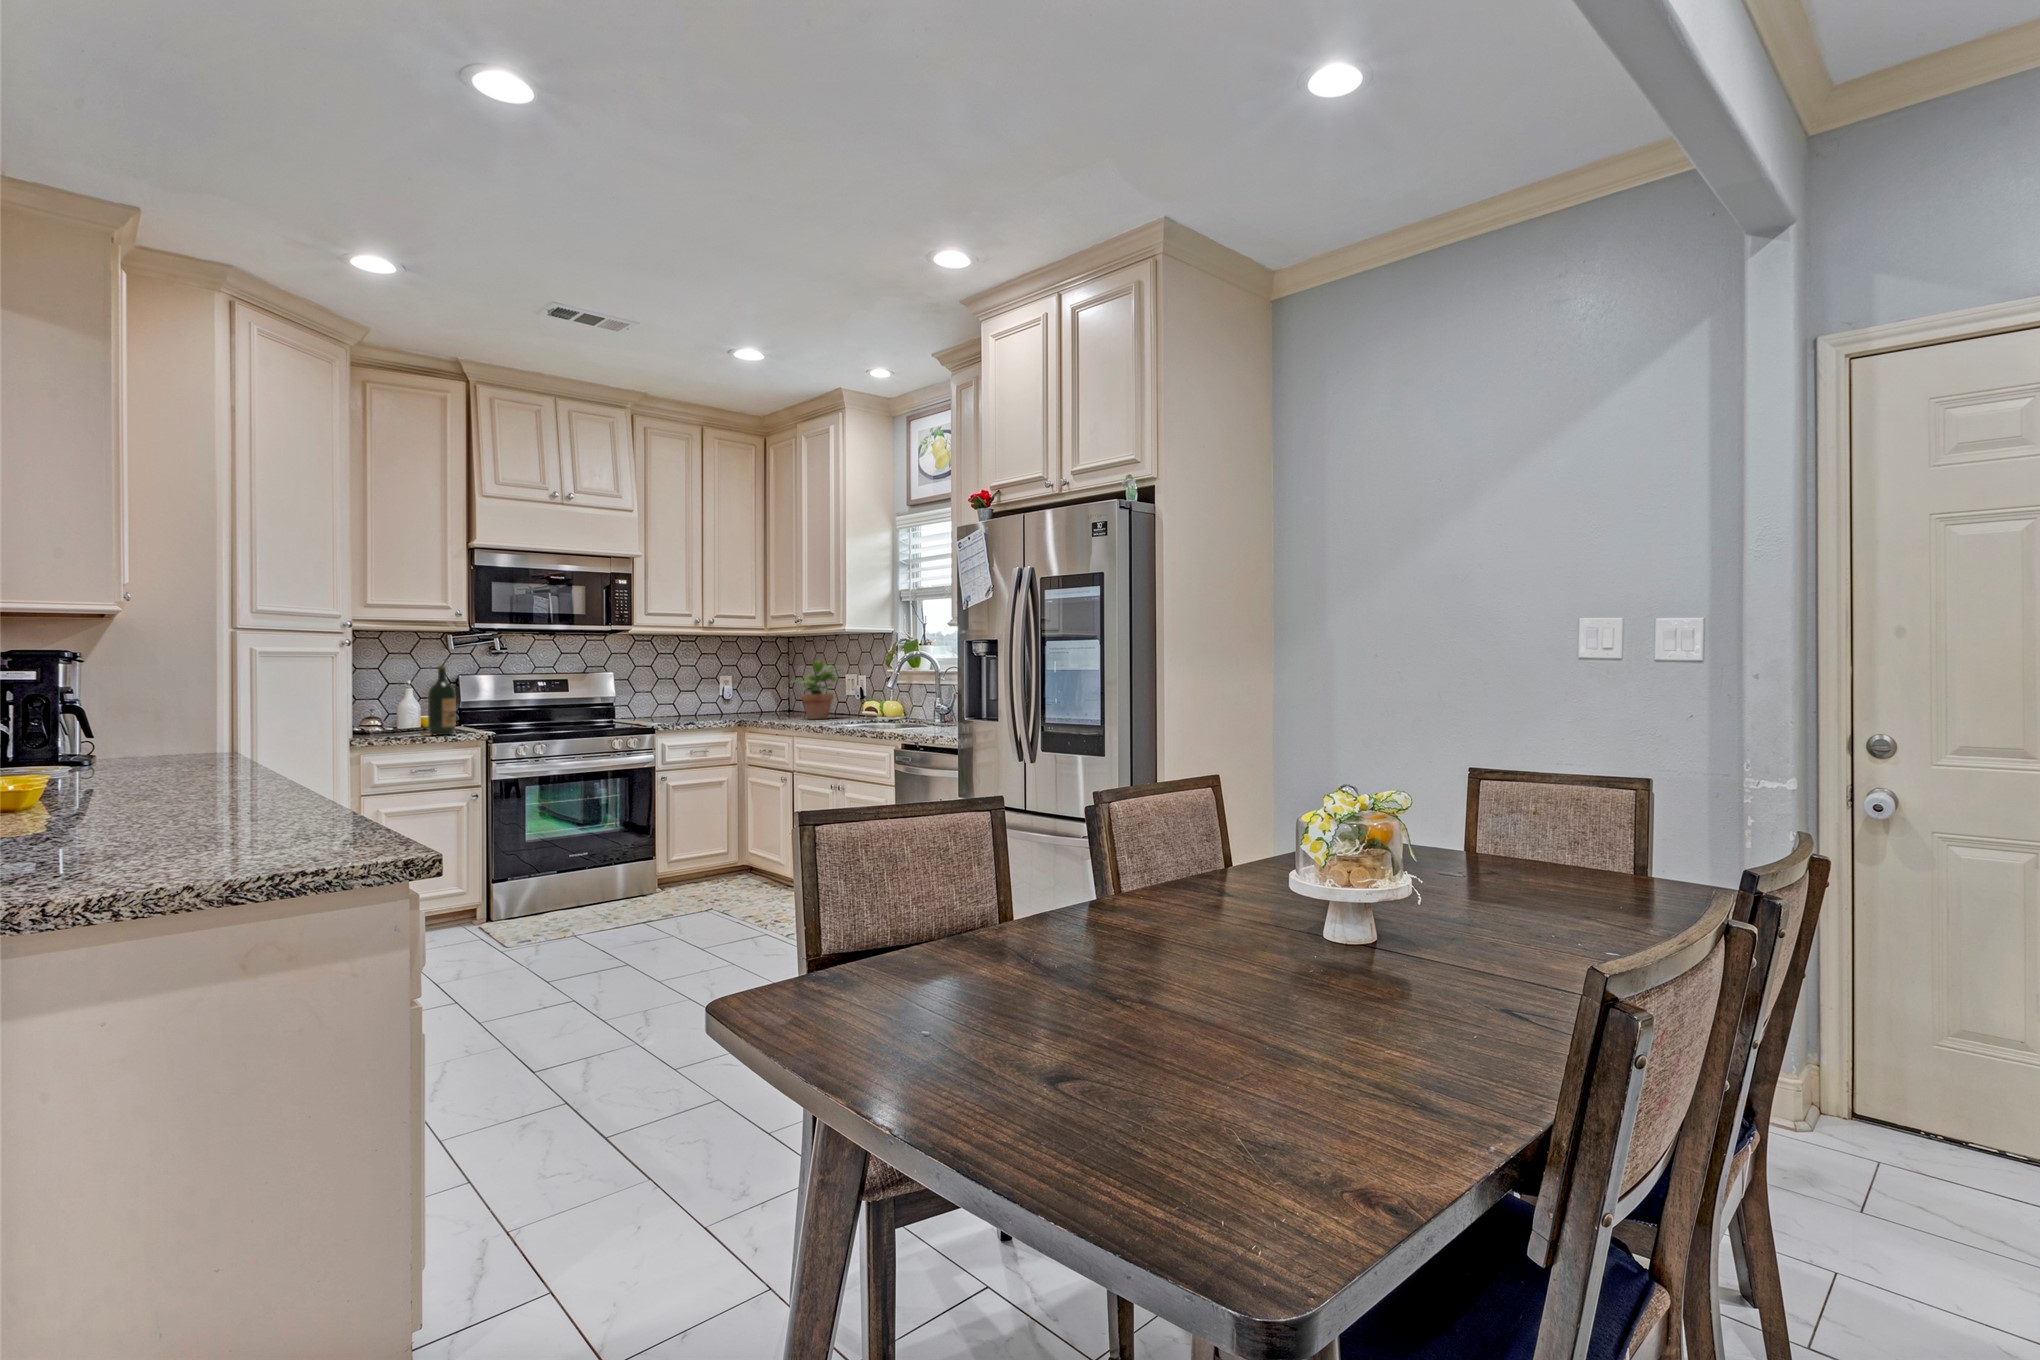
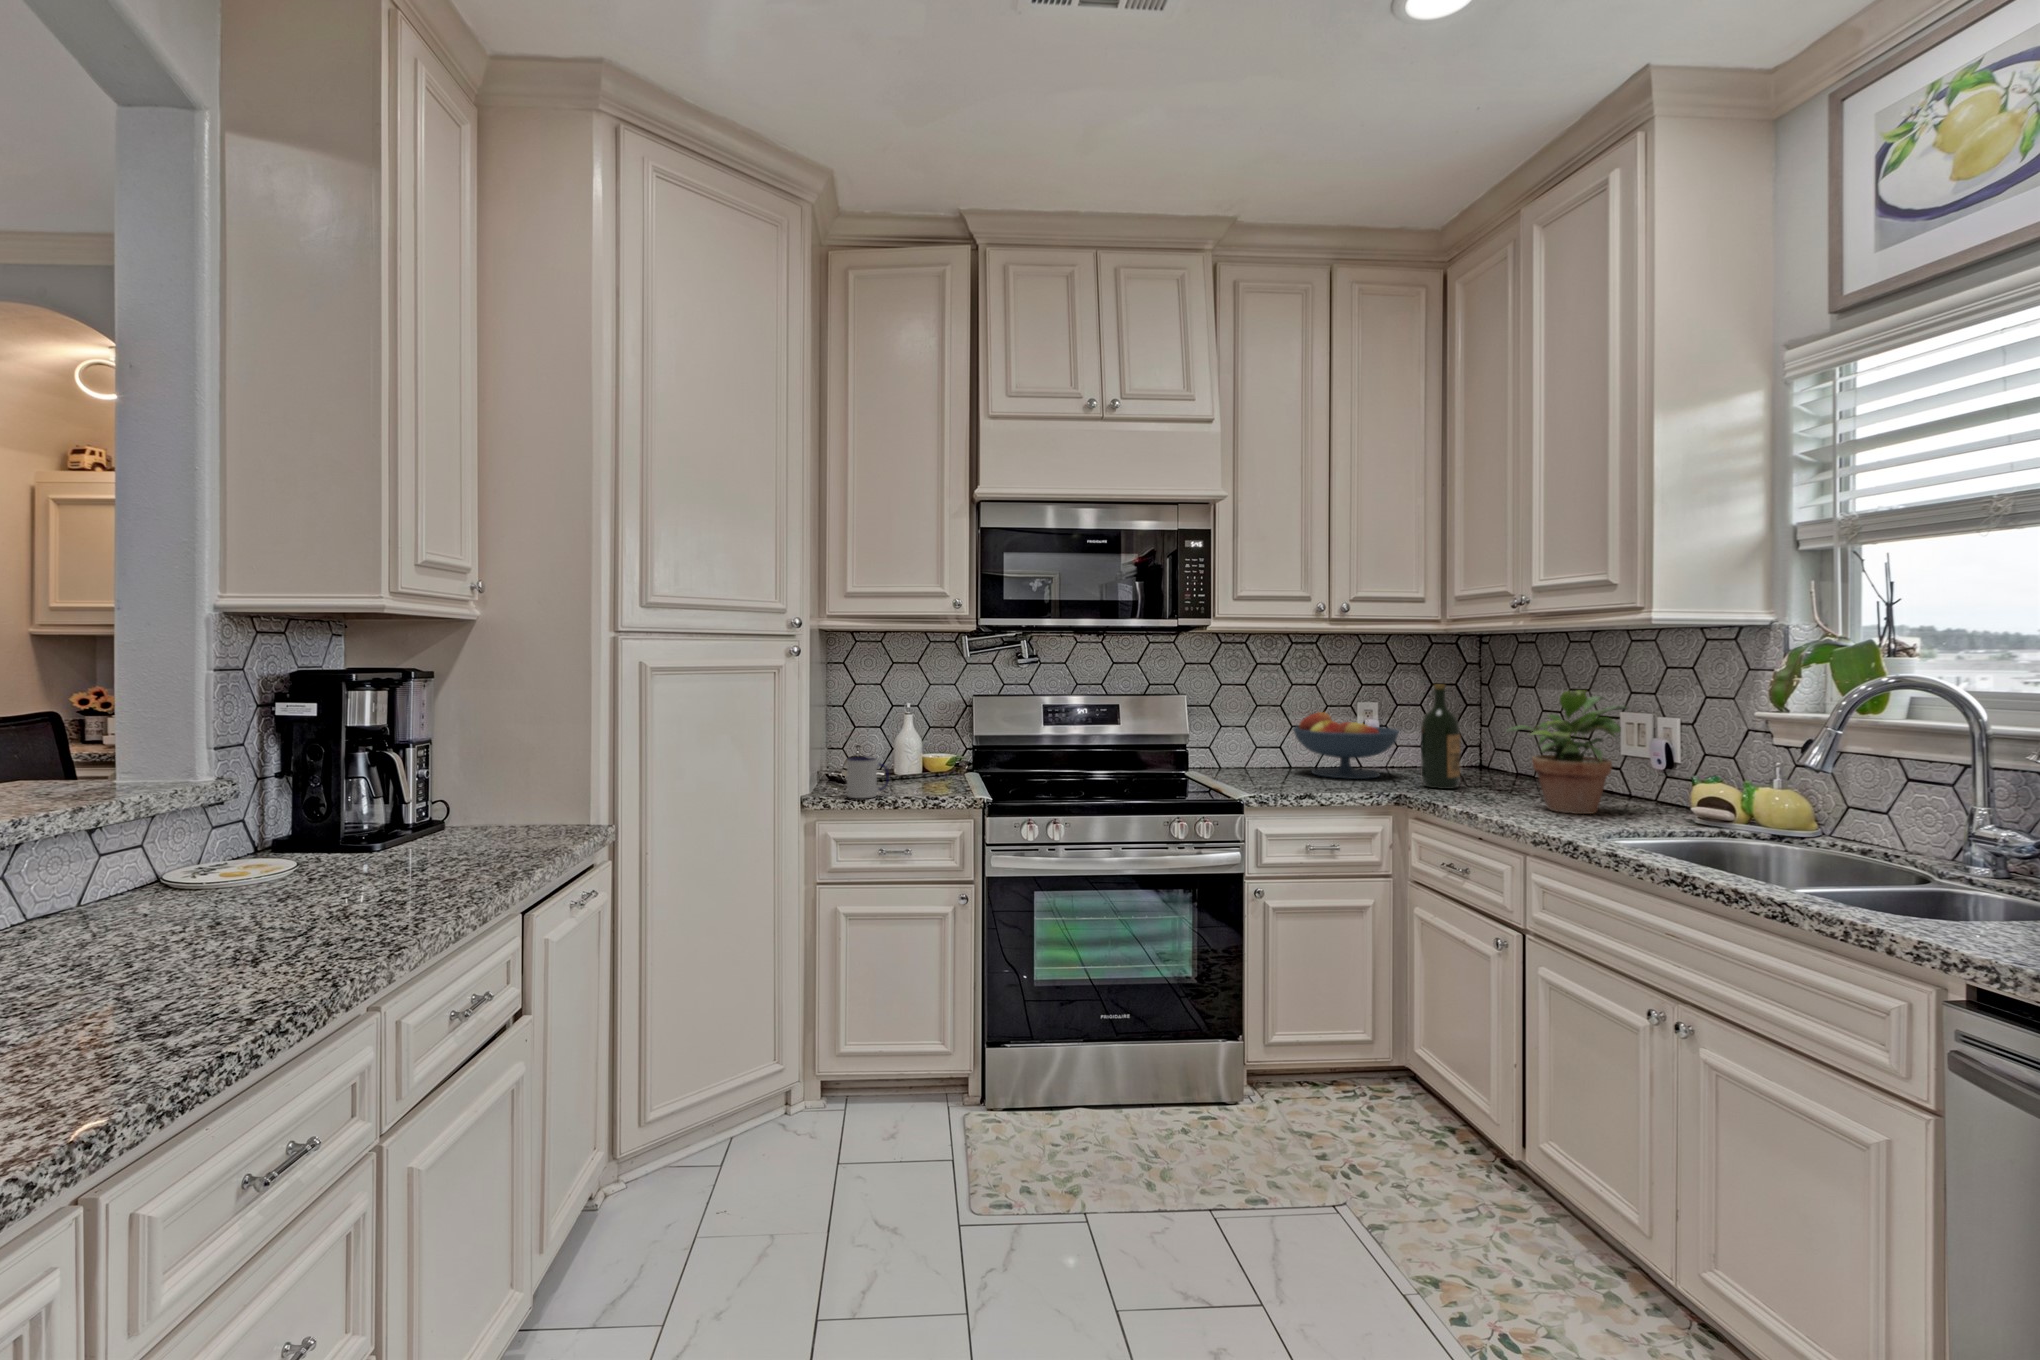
wine bottle: present [428,666,456,735] -> present [1421,684,1461,789]
fruit bowl: none [683,681,744,718] -> present [1293,712,1399,779]
mug: none [384,713,416,739] -> present [847,757,889,798]

